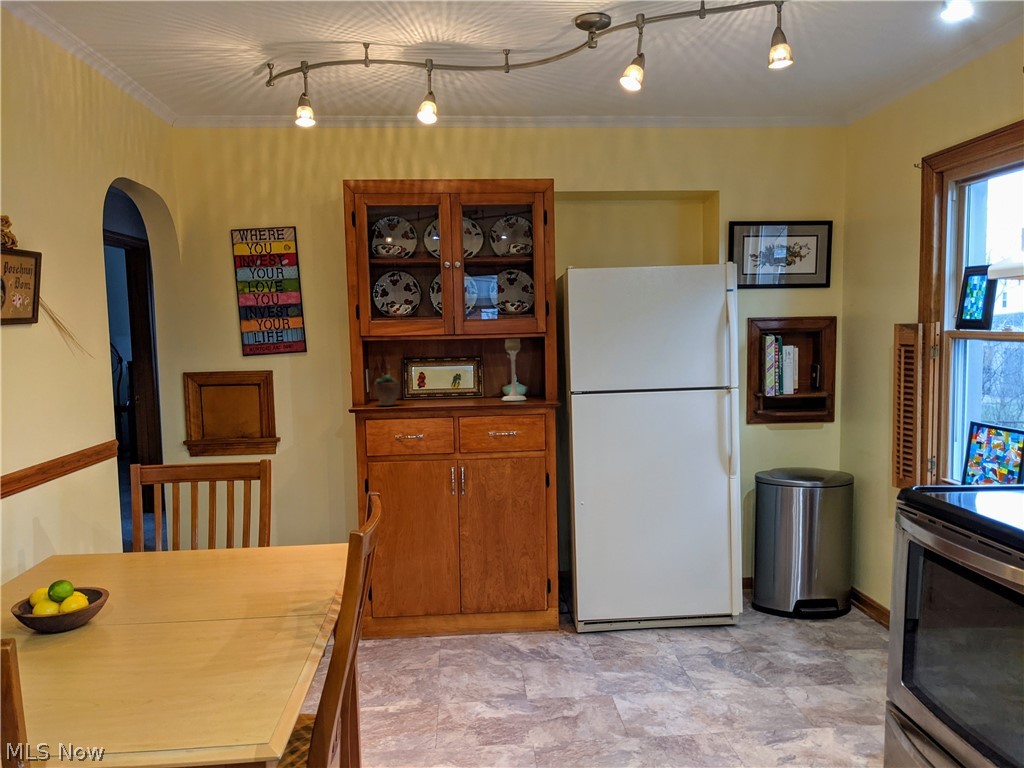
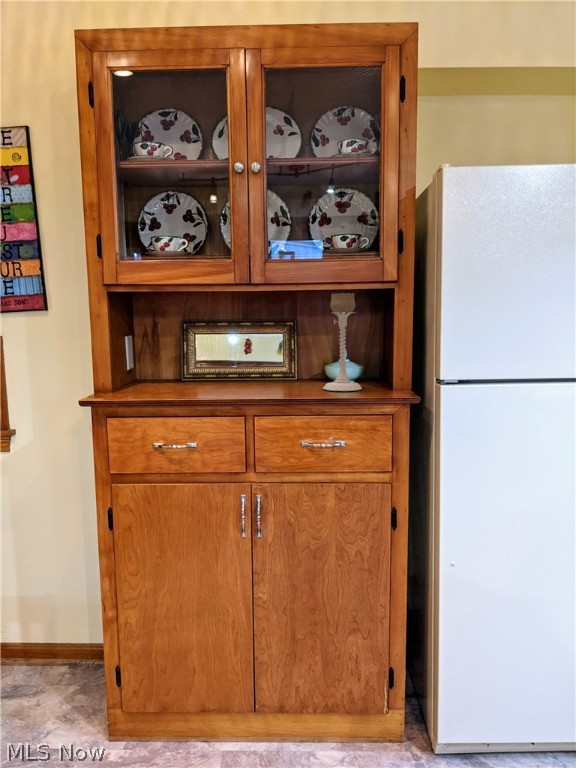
succulent plant: present [375,366,400,405] -> none [128,329,168,394]

